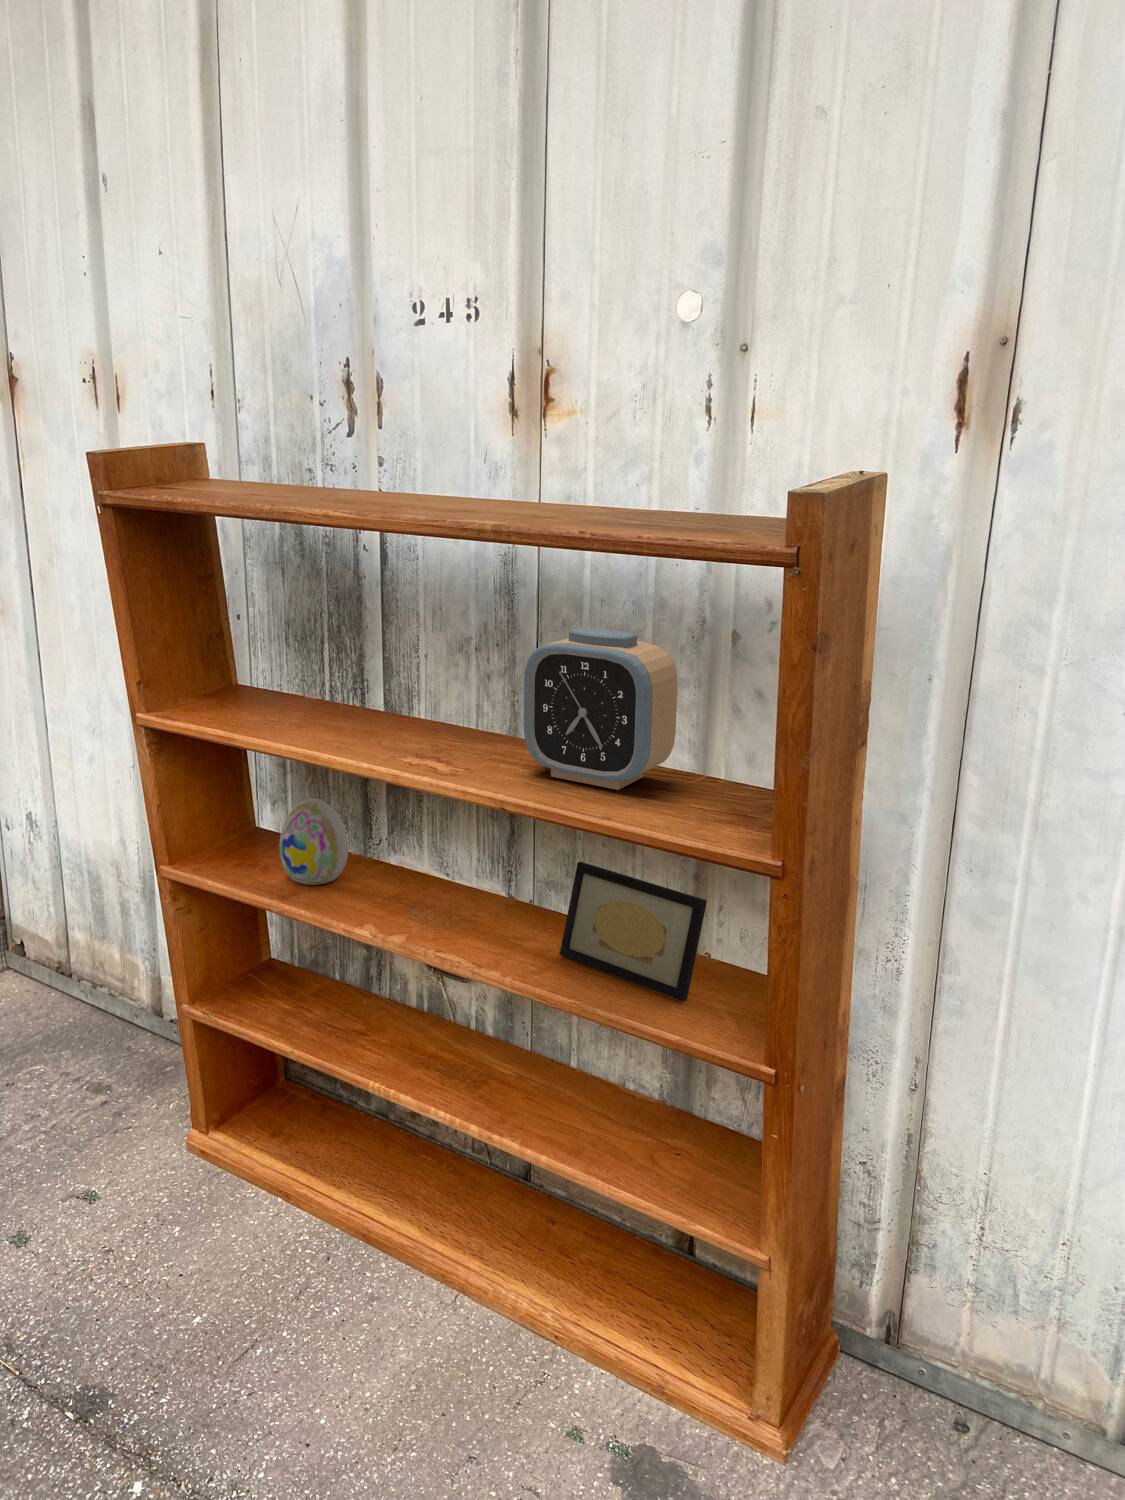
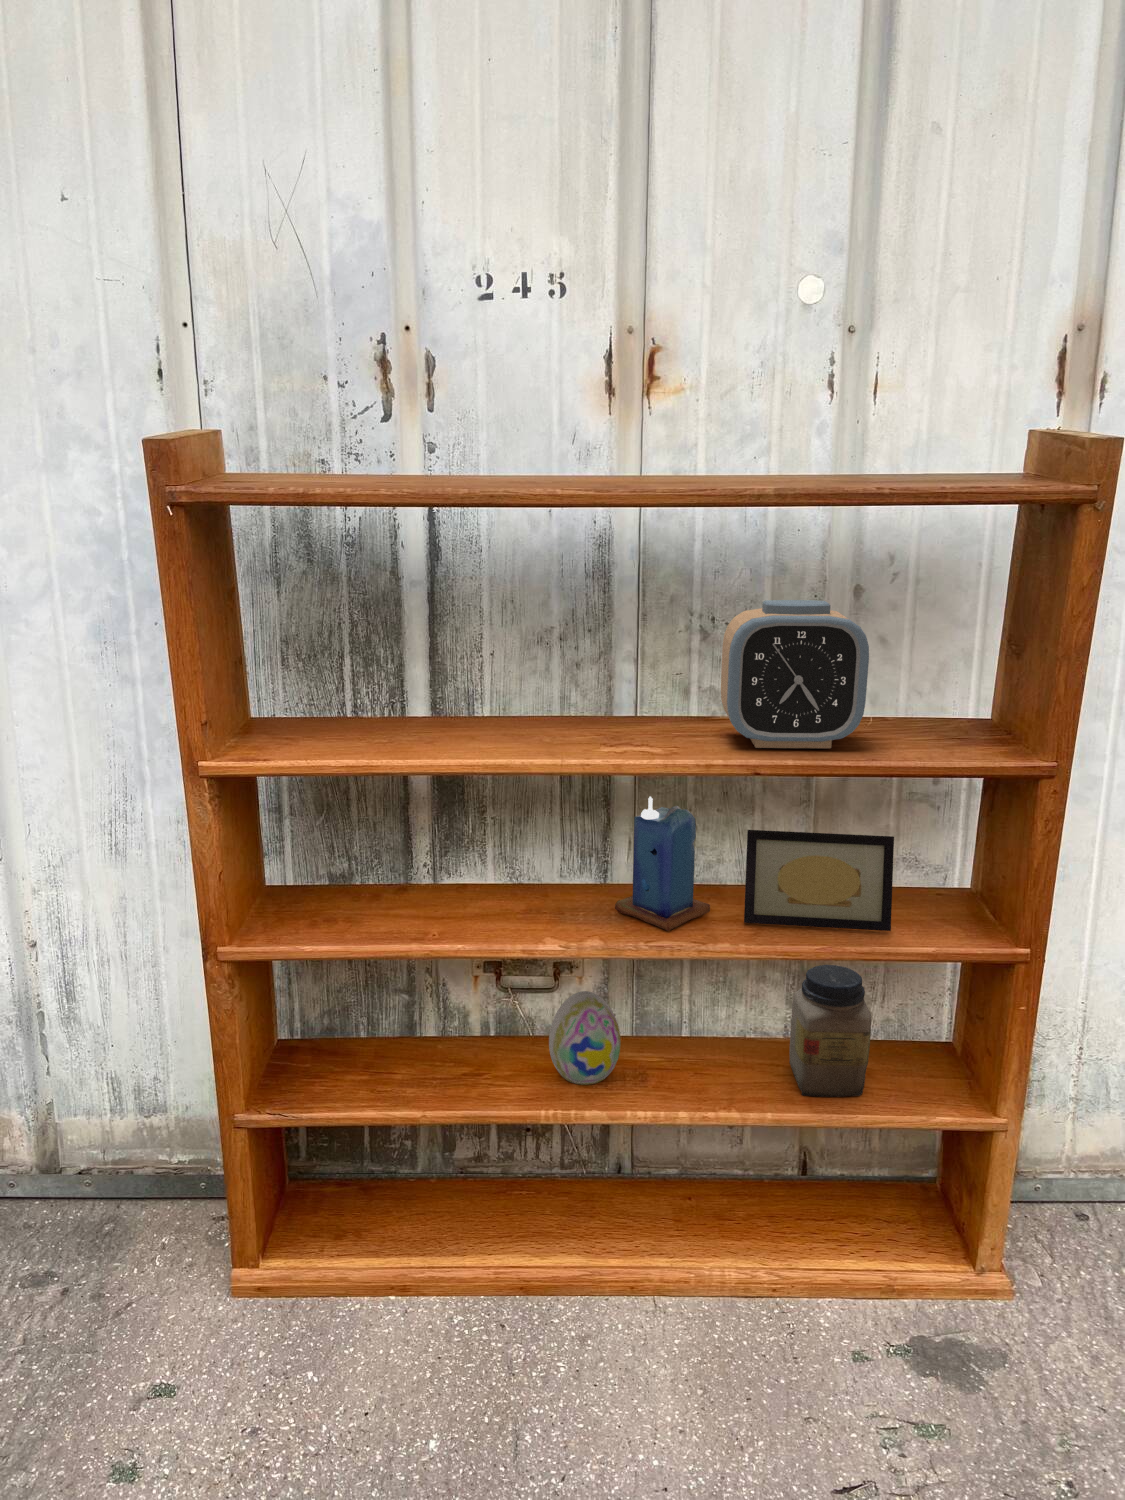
decorative egg: present [279,799,348,885] -> present [549,991,621,1085]
candle: none [470,810,547,943] -> present [615,797,710,931]
jar: none [607,1023,699,1171] -> present [789,965,871,1097]

